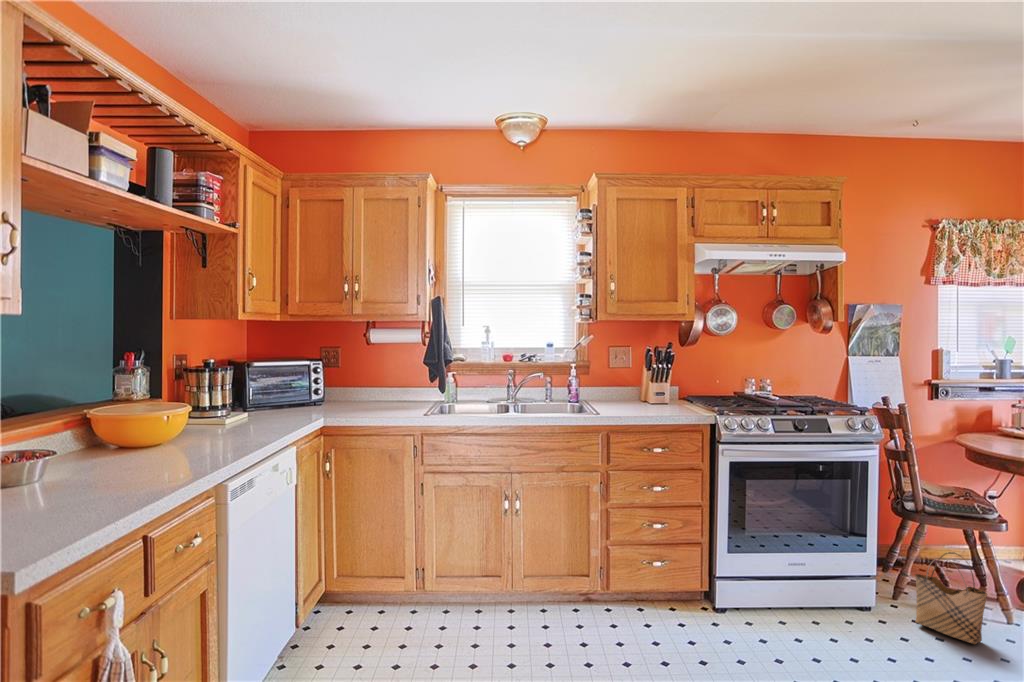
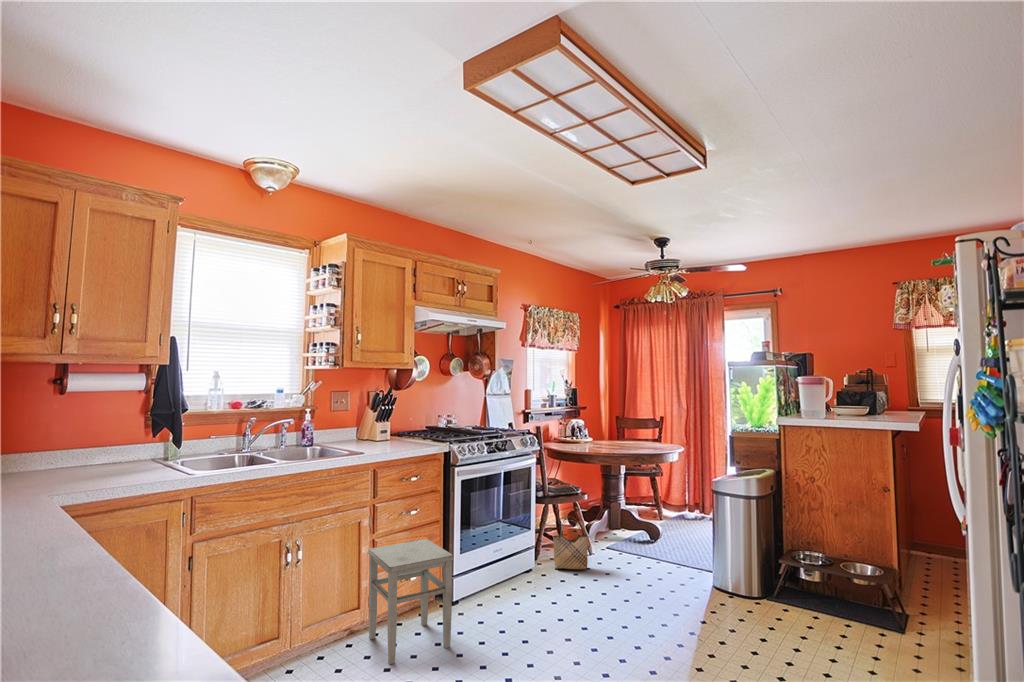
stool: none [588,517,671,659] -> present [368,539,453,664]

